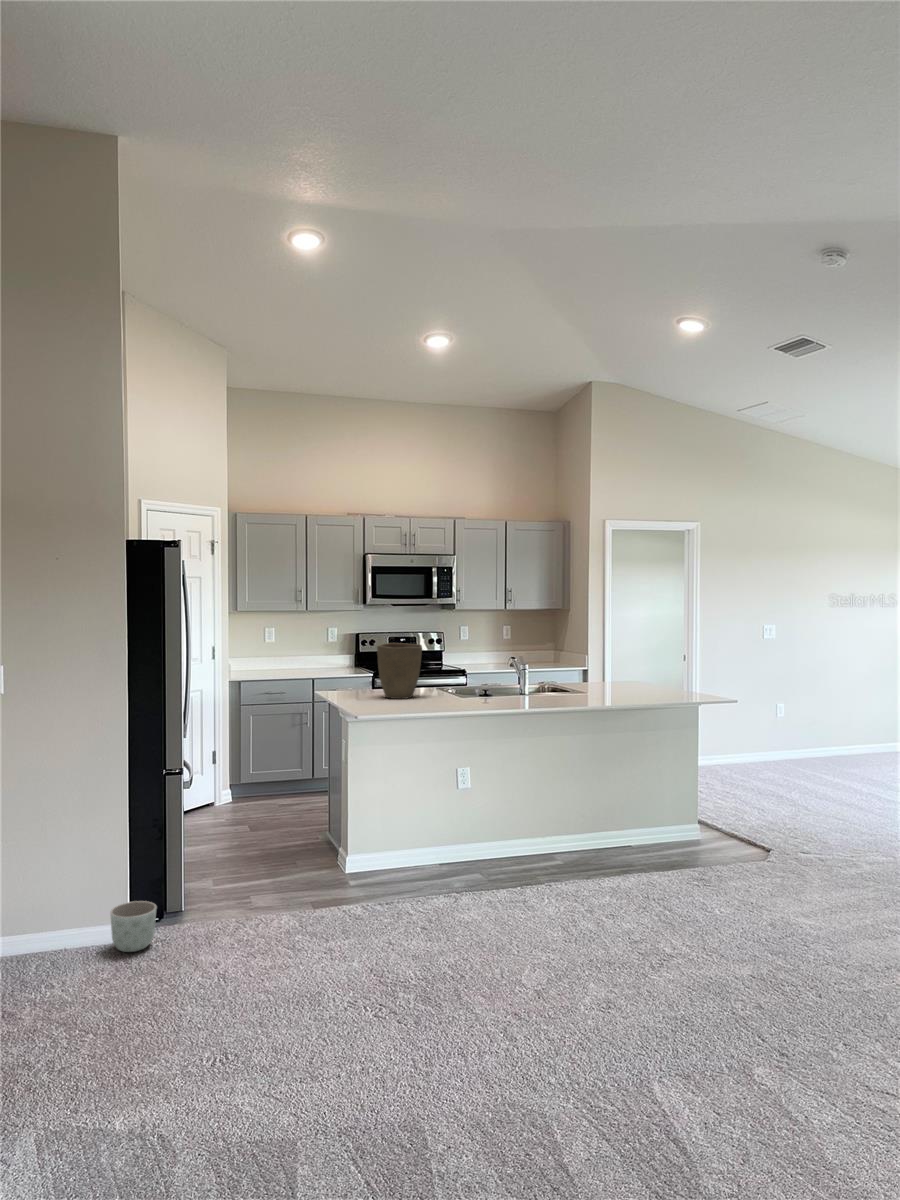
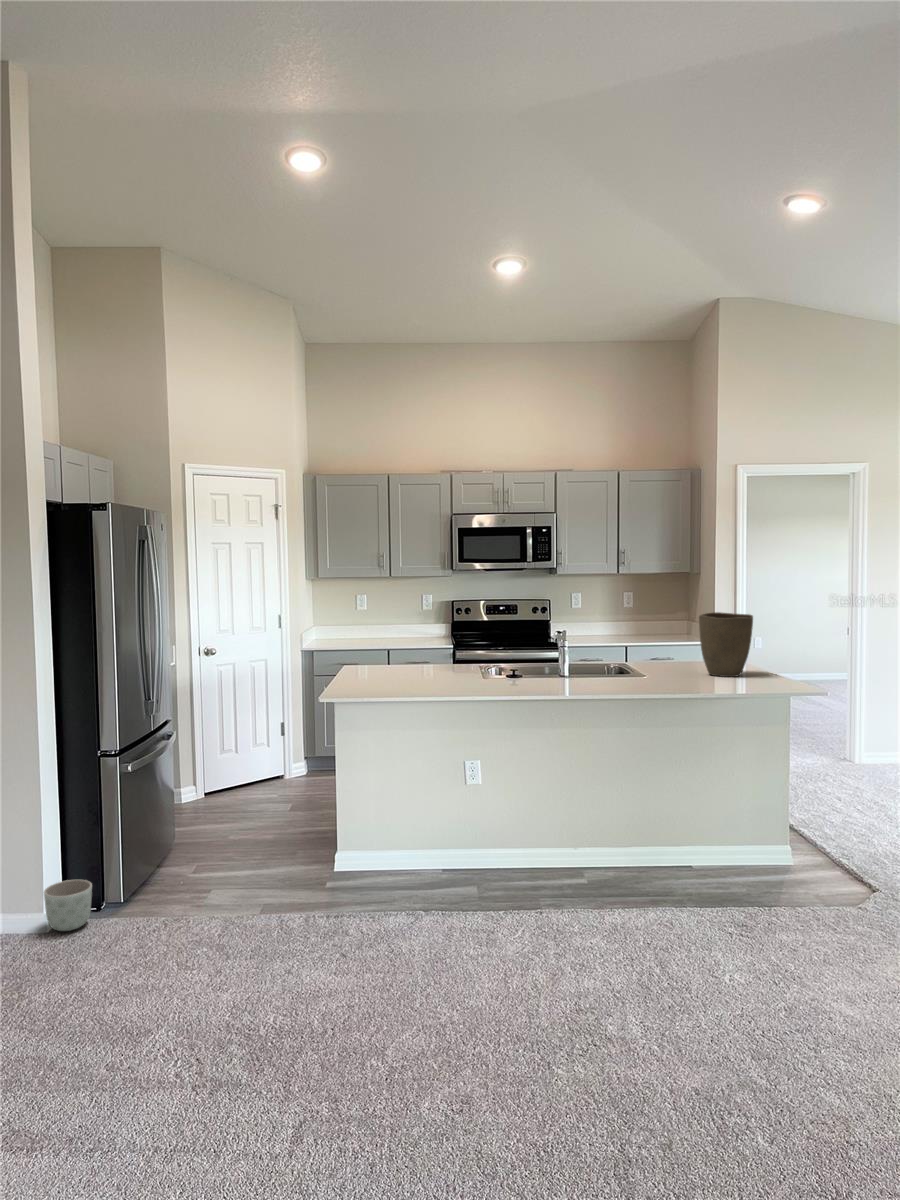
vase: present [377,643,422,699] -> present [699,612,753,677]

